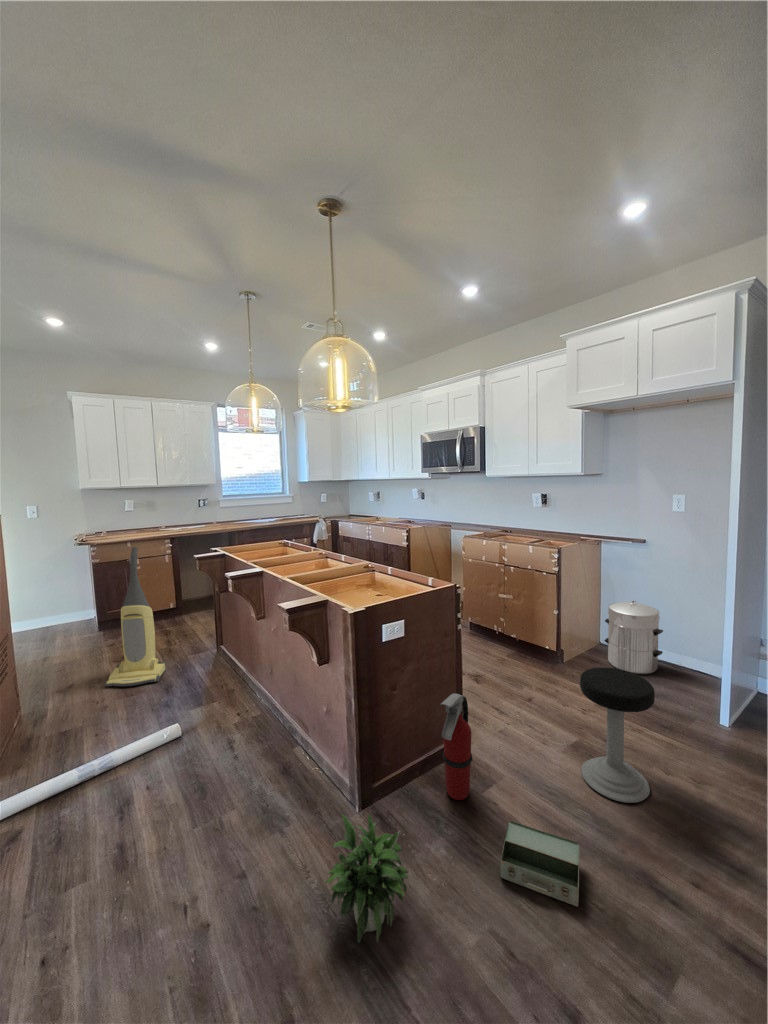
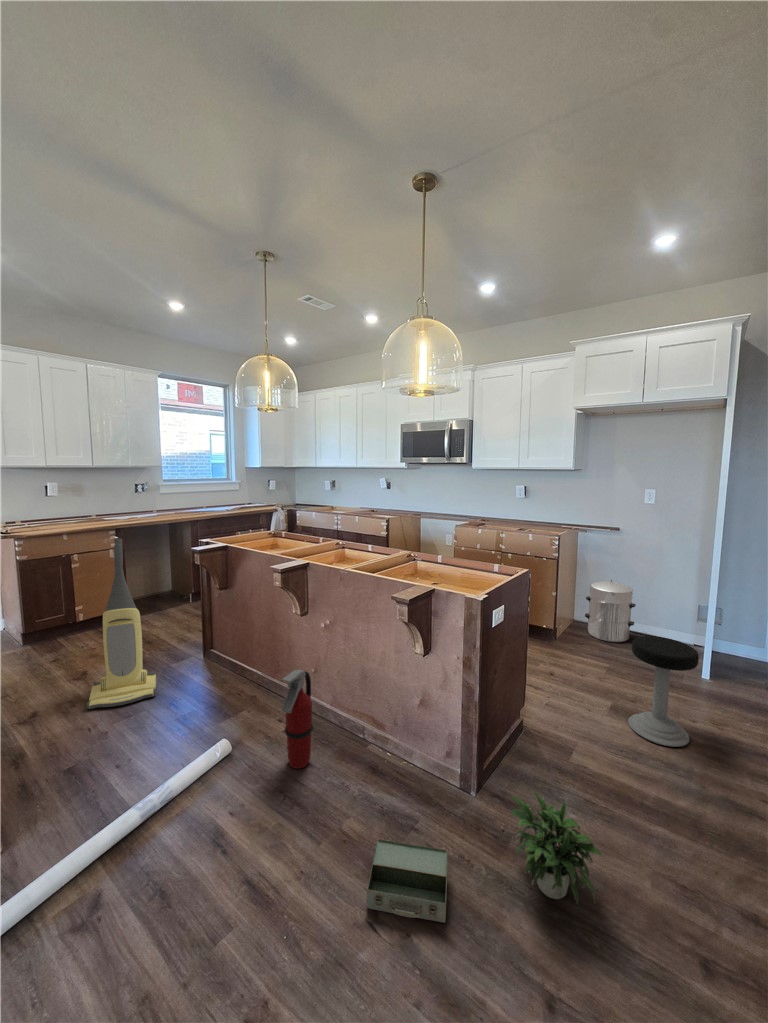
fire extinguisher: present [440,694,473,800] -> present [281,670,313,769]
toolbox: present [500,821,580,907] -> present [367,840,448,923]

